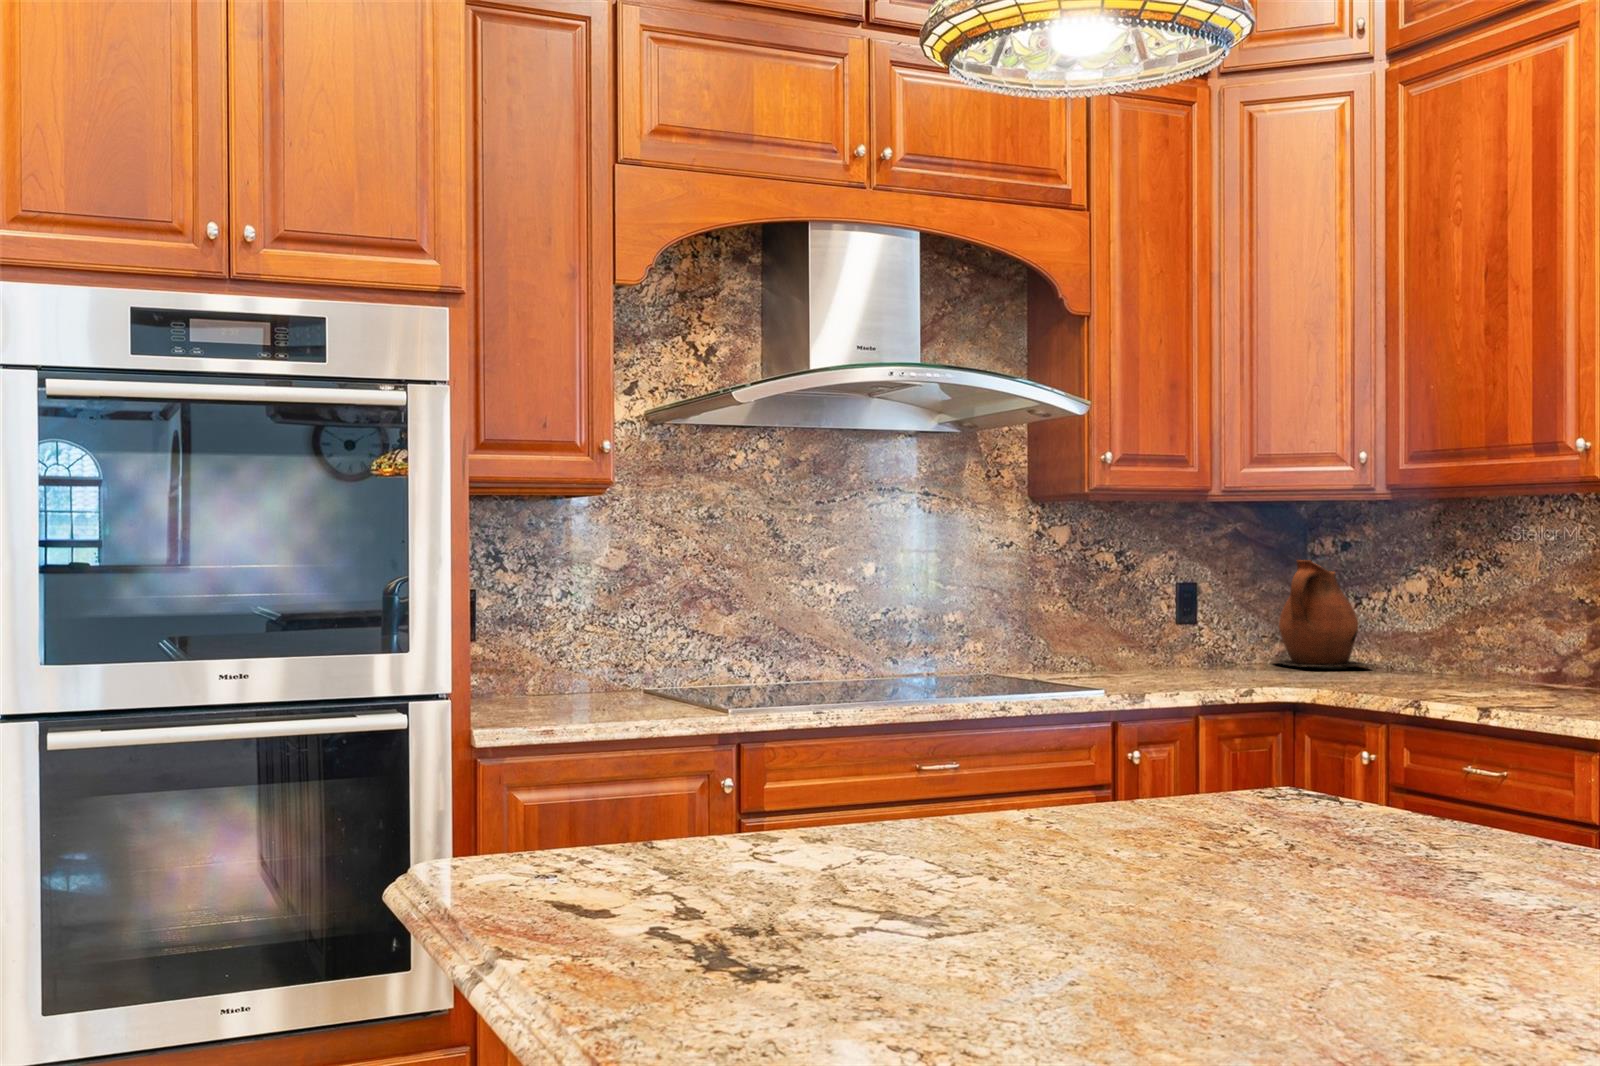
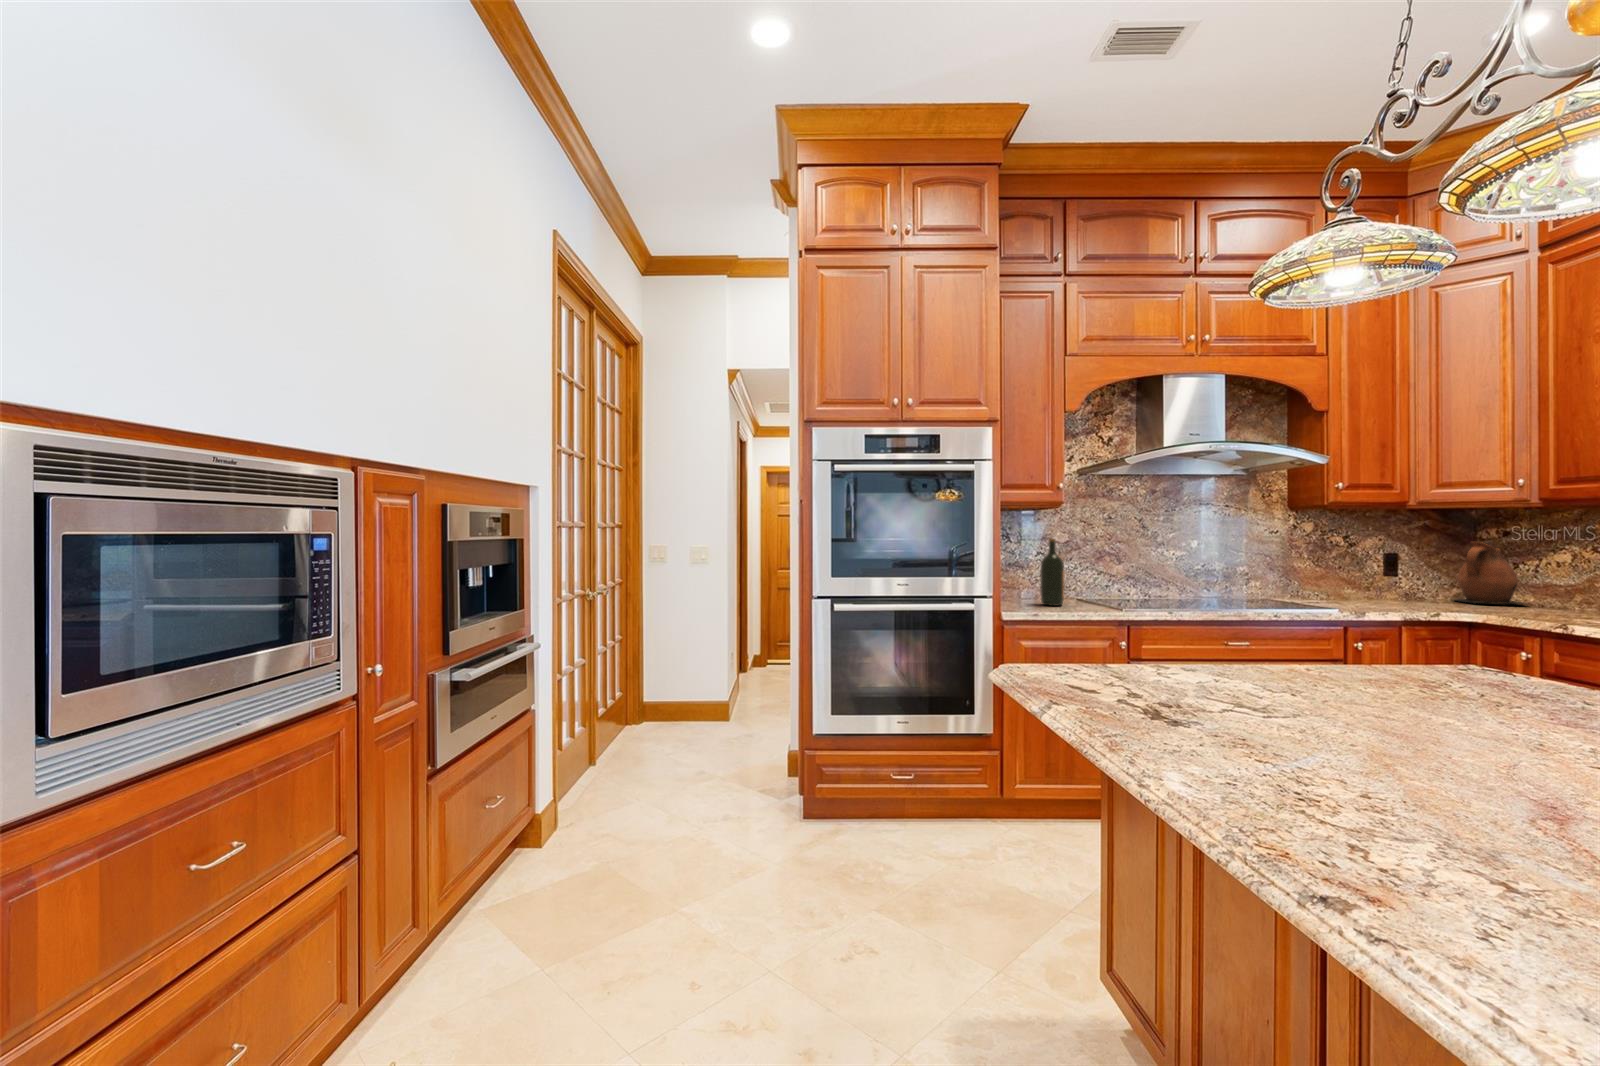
wine bottle: none [564,560,615,709] -> present [1040,538,1065,606]

